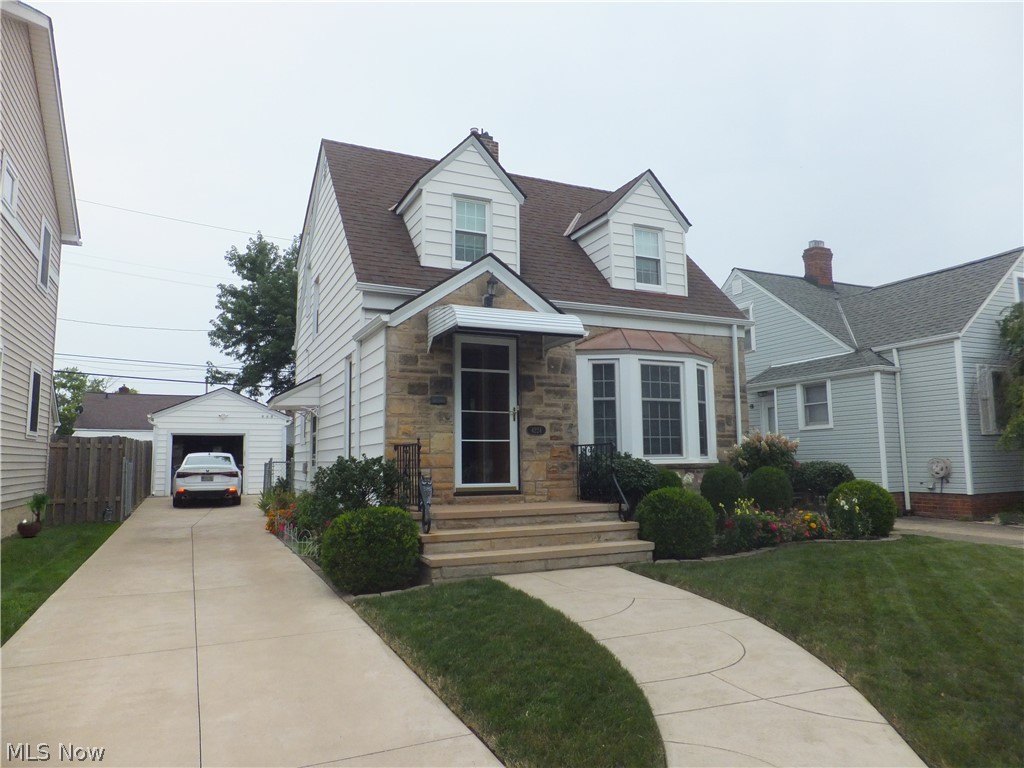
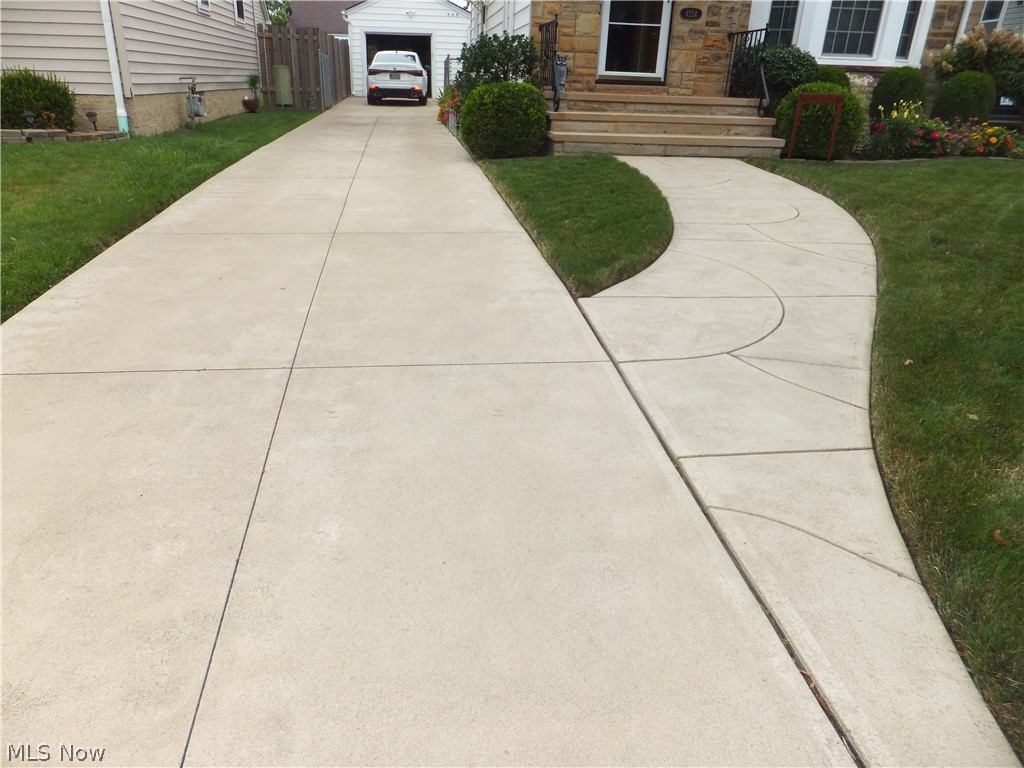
trash can: none [62,477,86,523] -> present [272,64,294,107]
side table: none [660,500,706,565] -> present [787,92,845,162]

